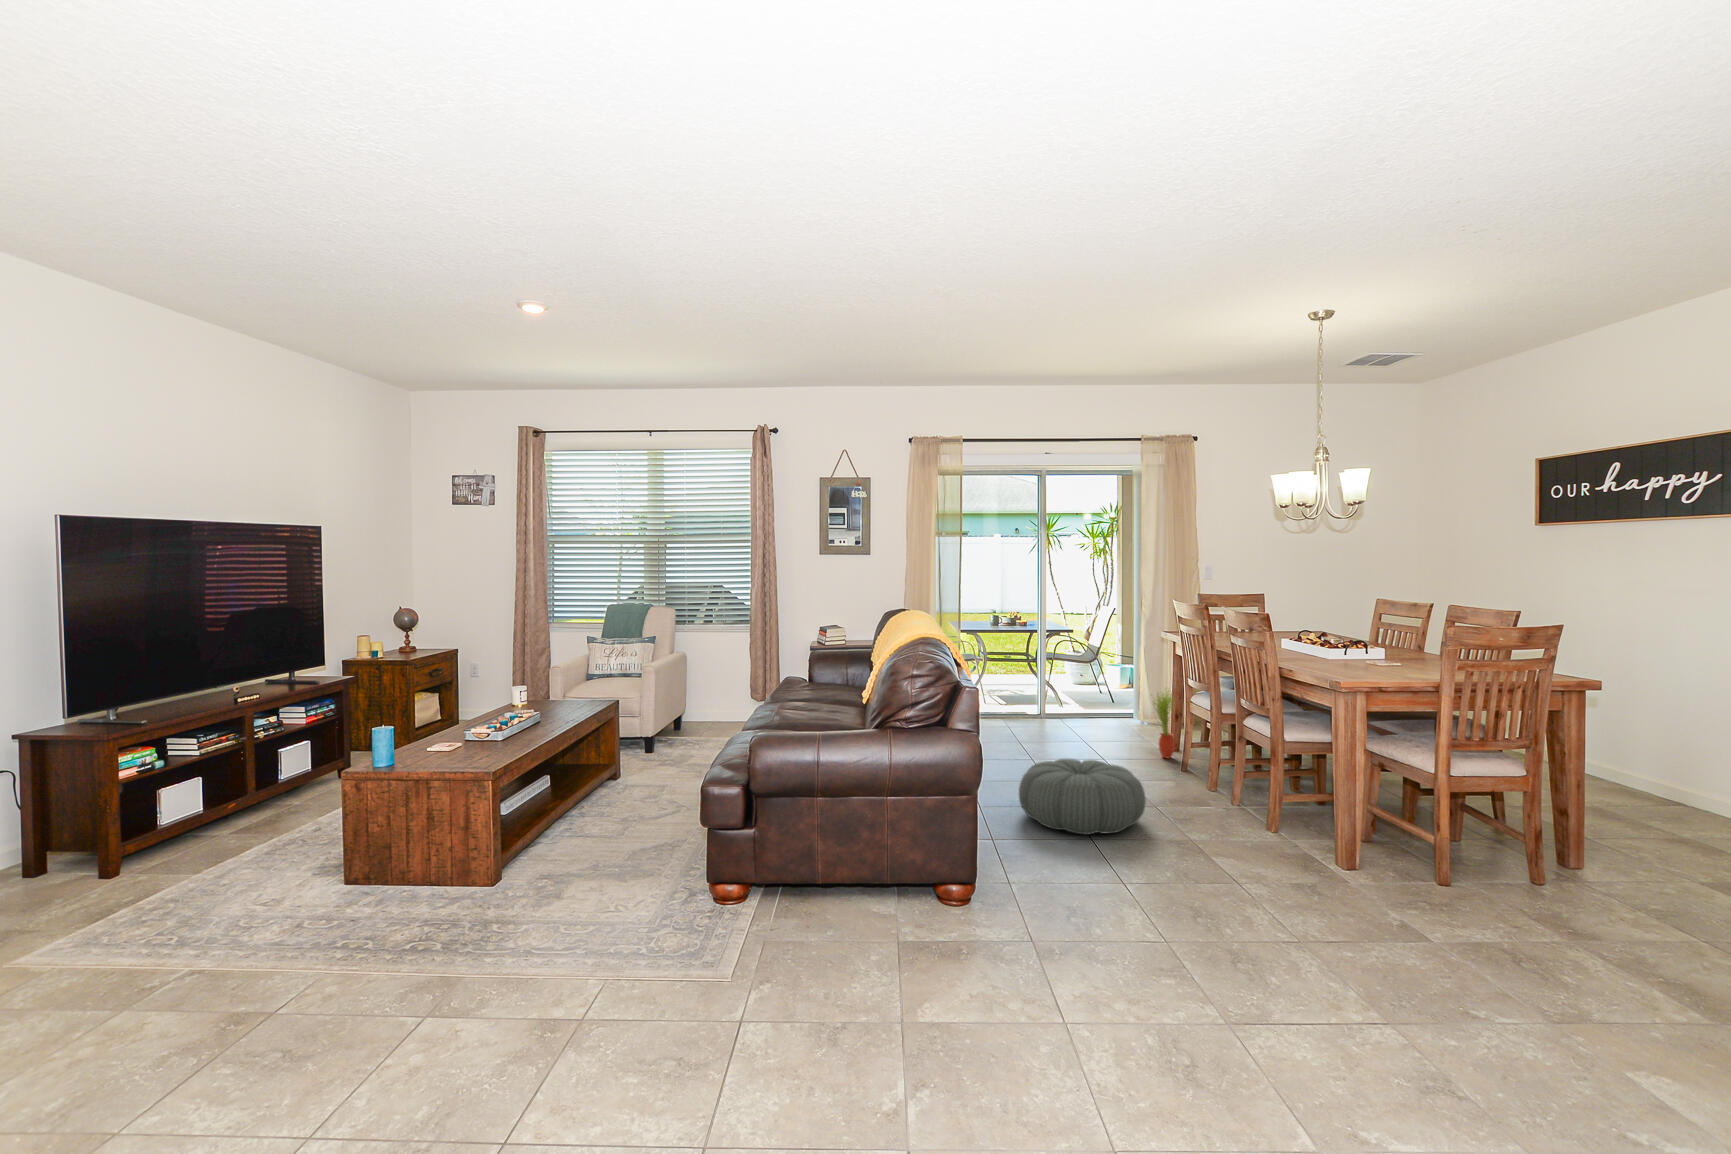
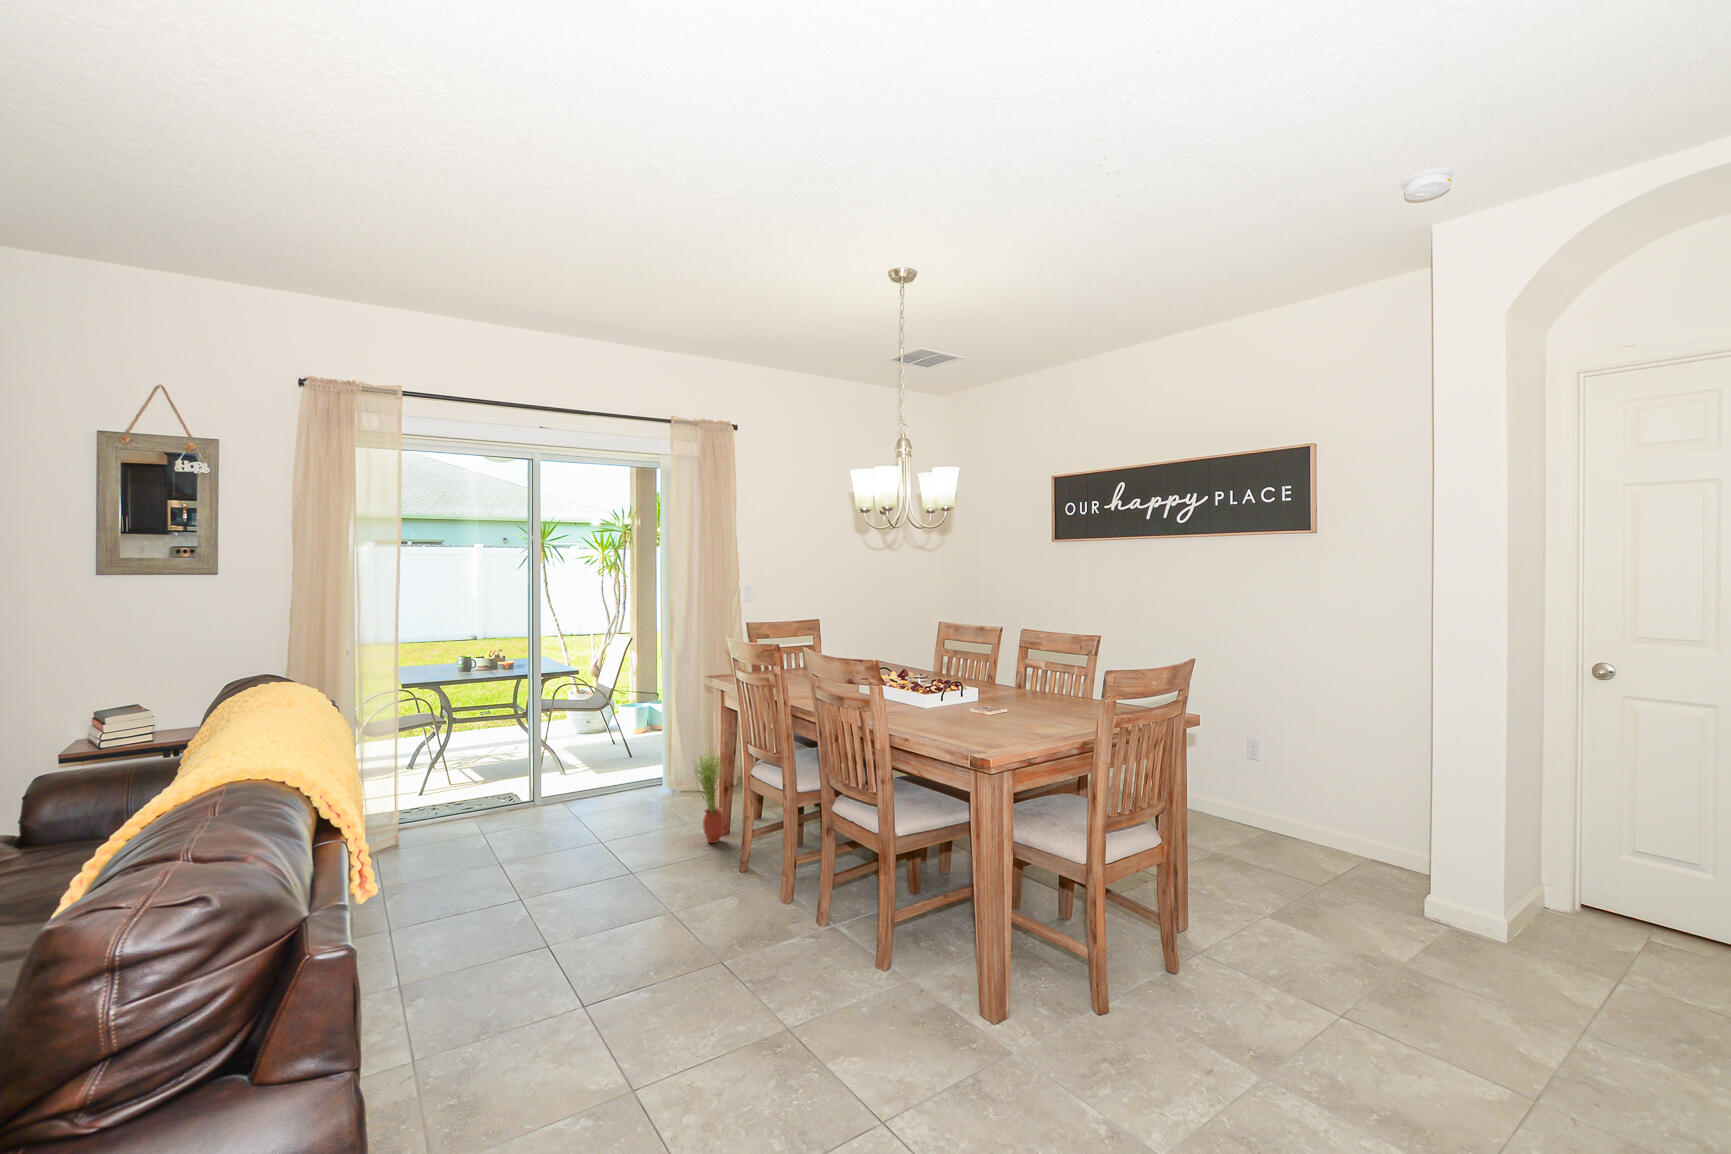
pouf: present [1019,759,1146,834] -> none [501,909,719,1076]

